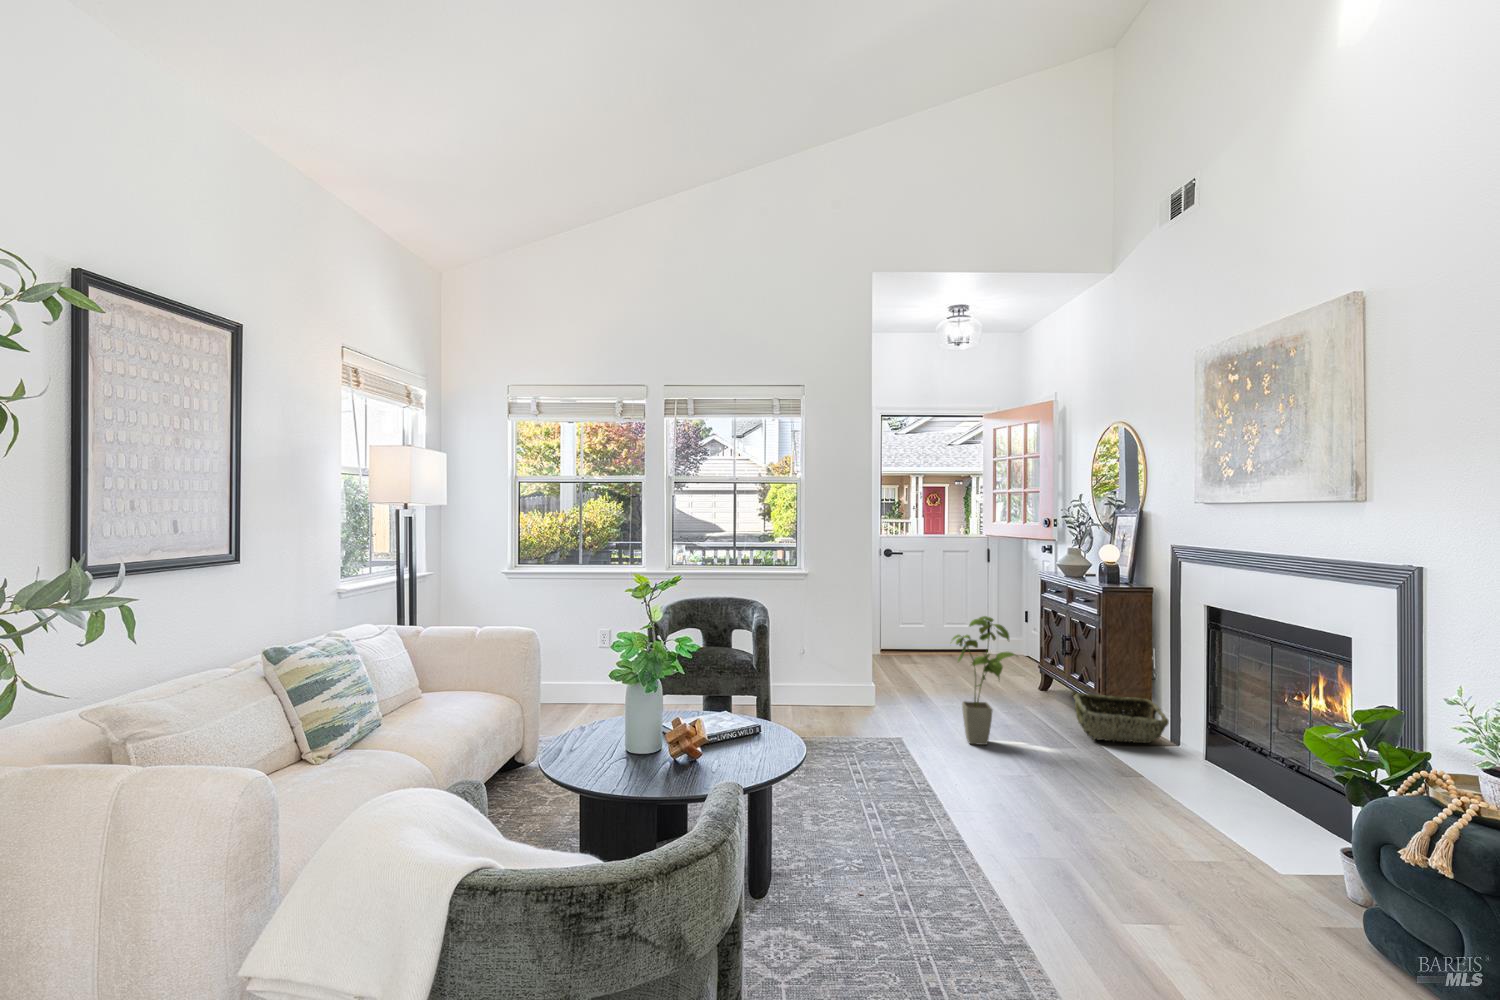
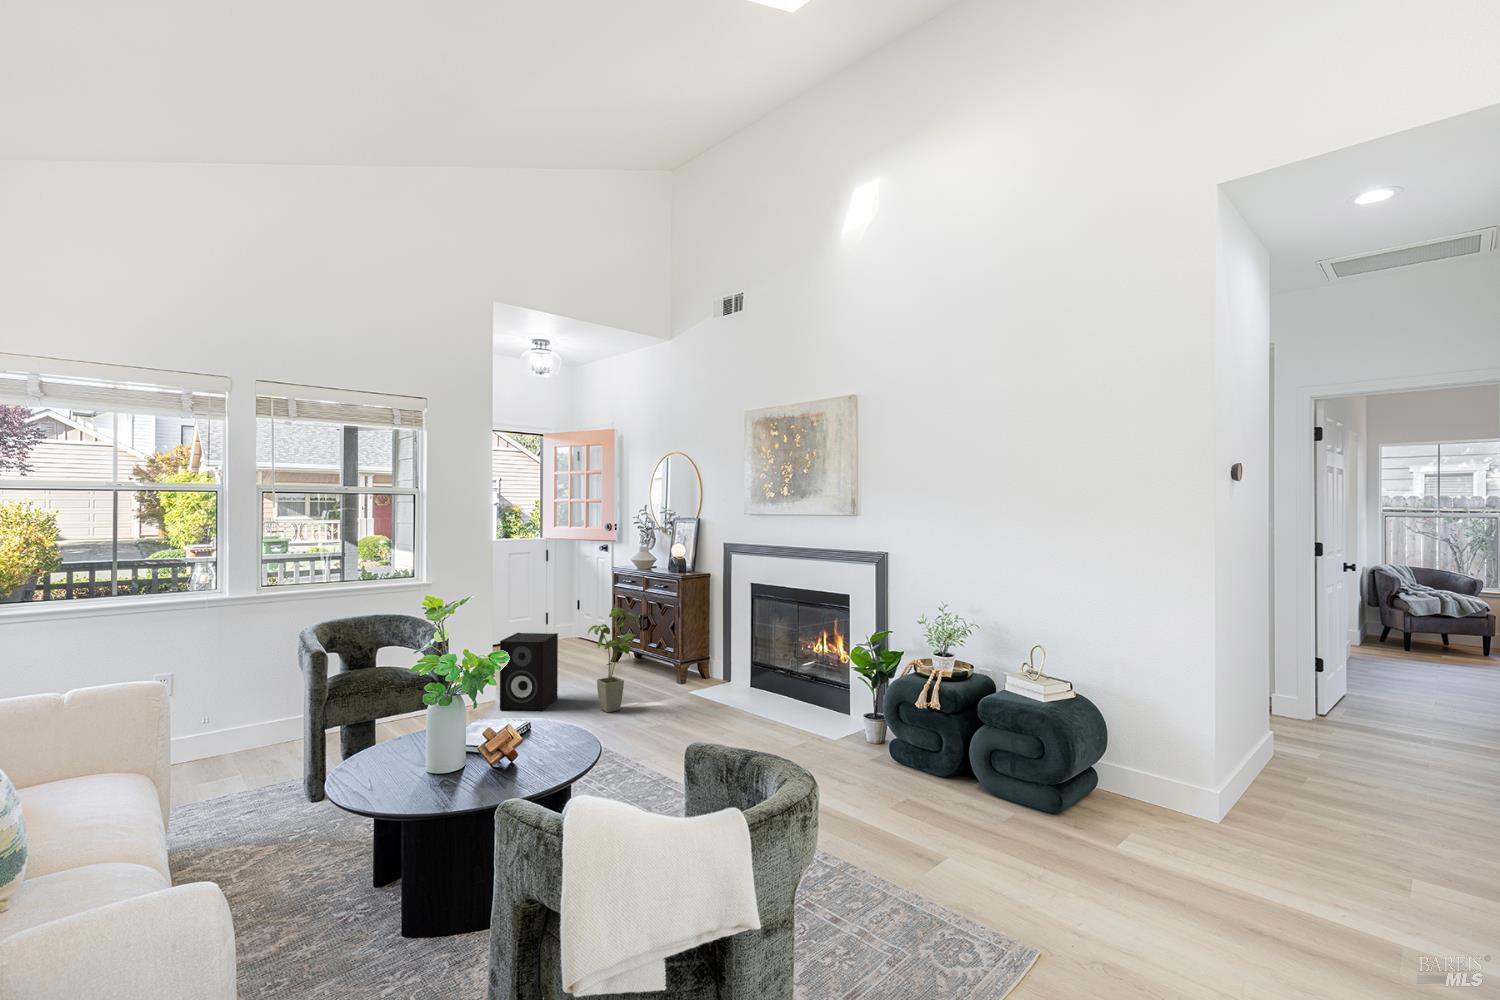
speaker: none [863,633,933,725] -> present [500,633,558,711]
woven basket: present [1074,693,1169,743] -> none [665,654,729,690]

